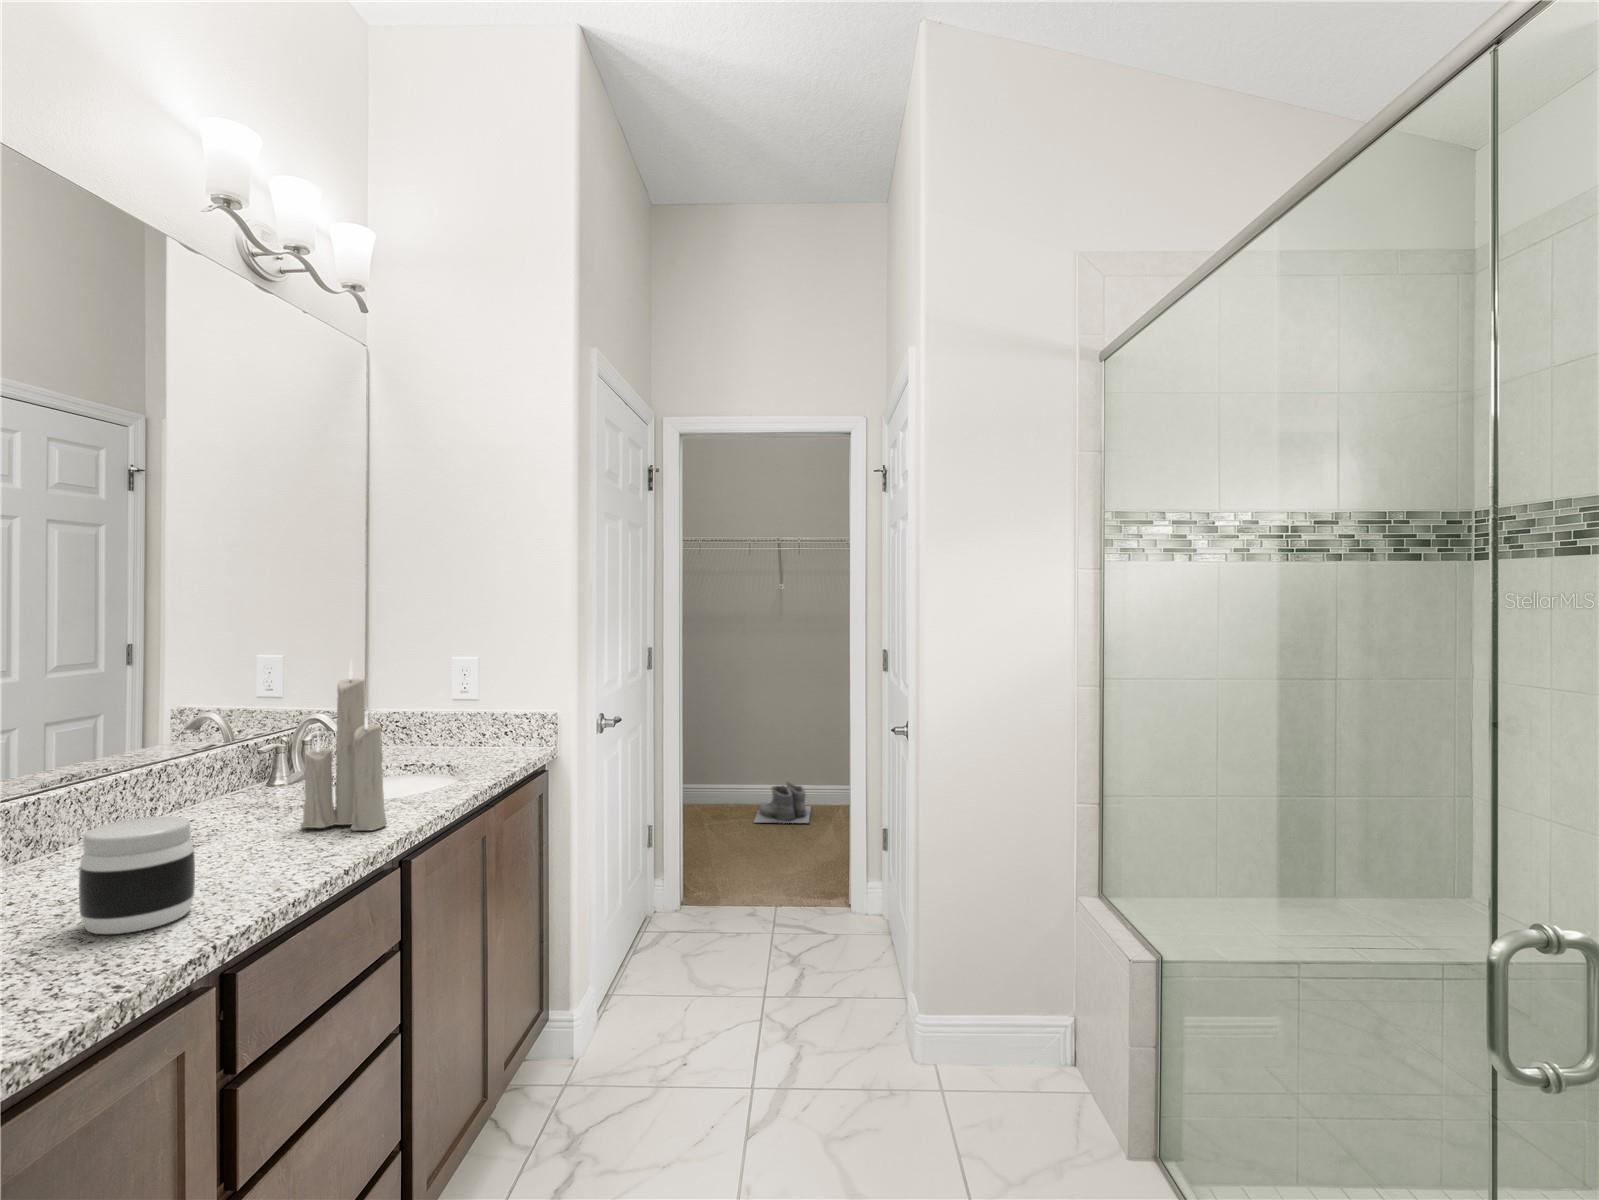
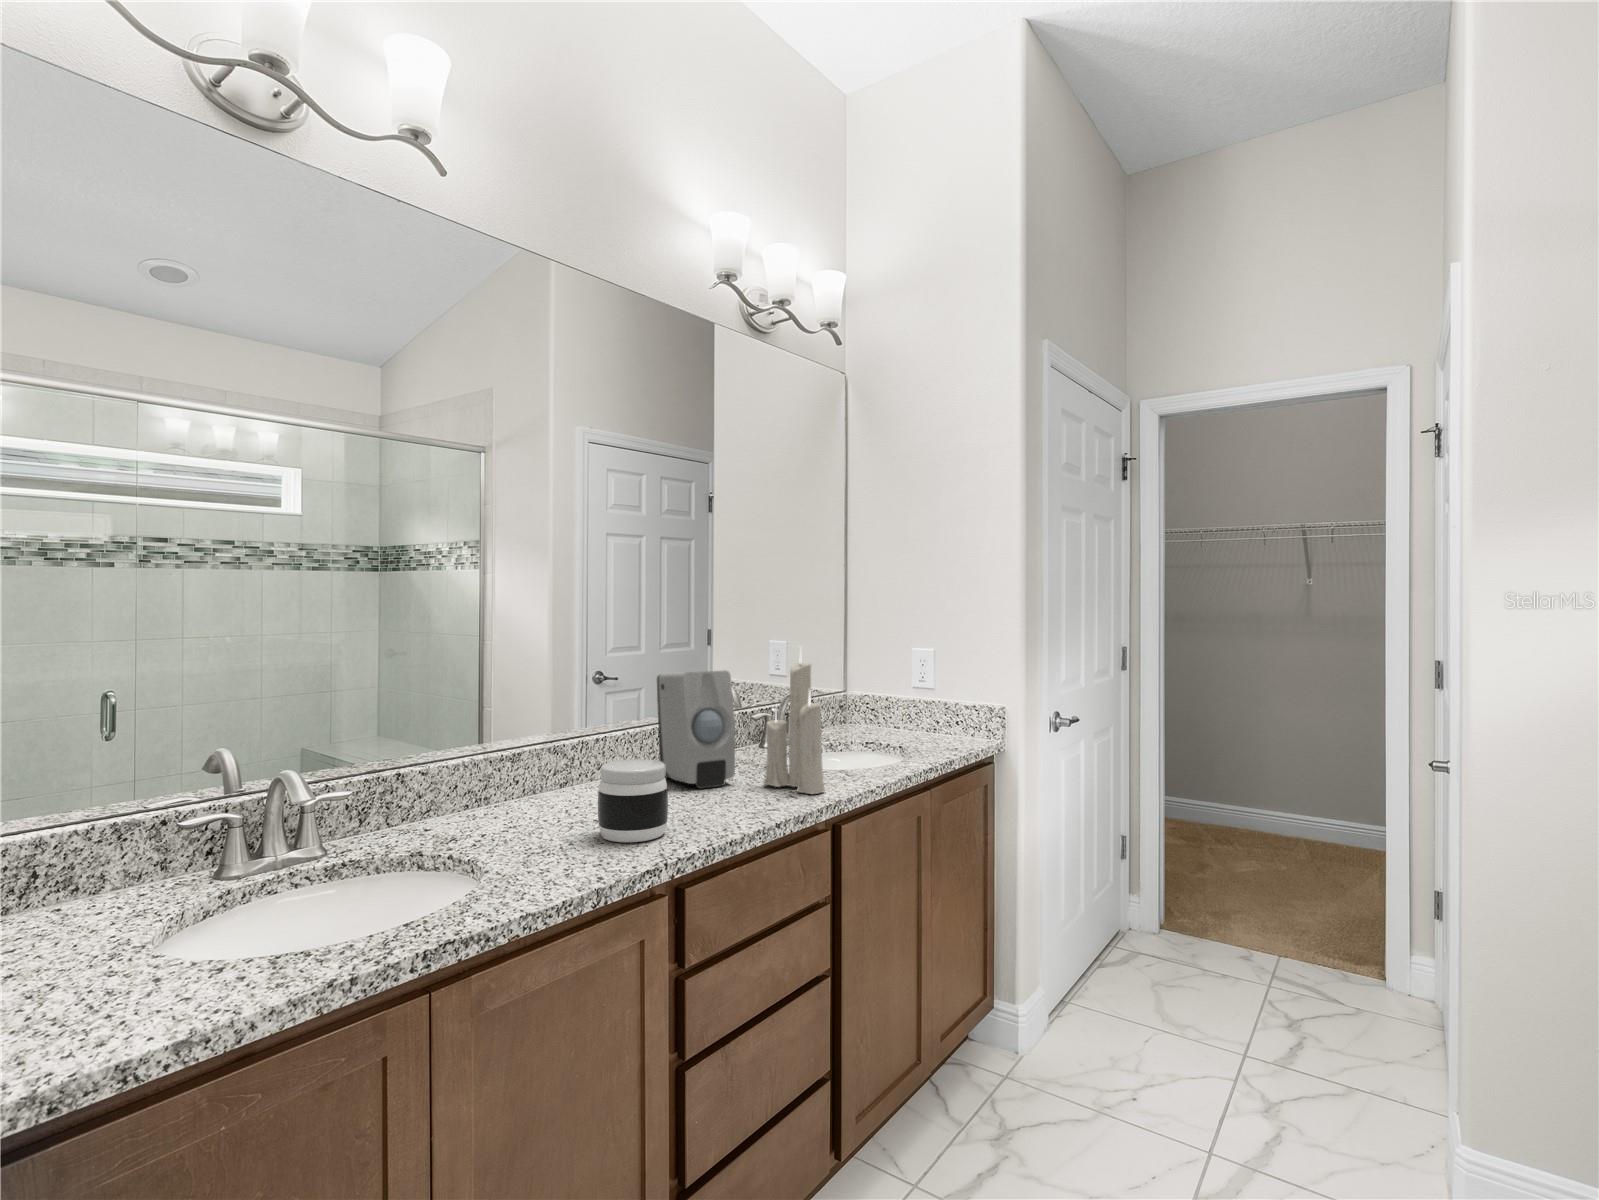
soap dispenser: none [130,693,259,846] -> present [657,670,735,789]
boots: present [754,782,811,823] -> none [1265,811,1347,864]

